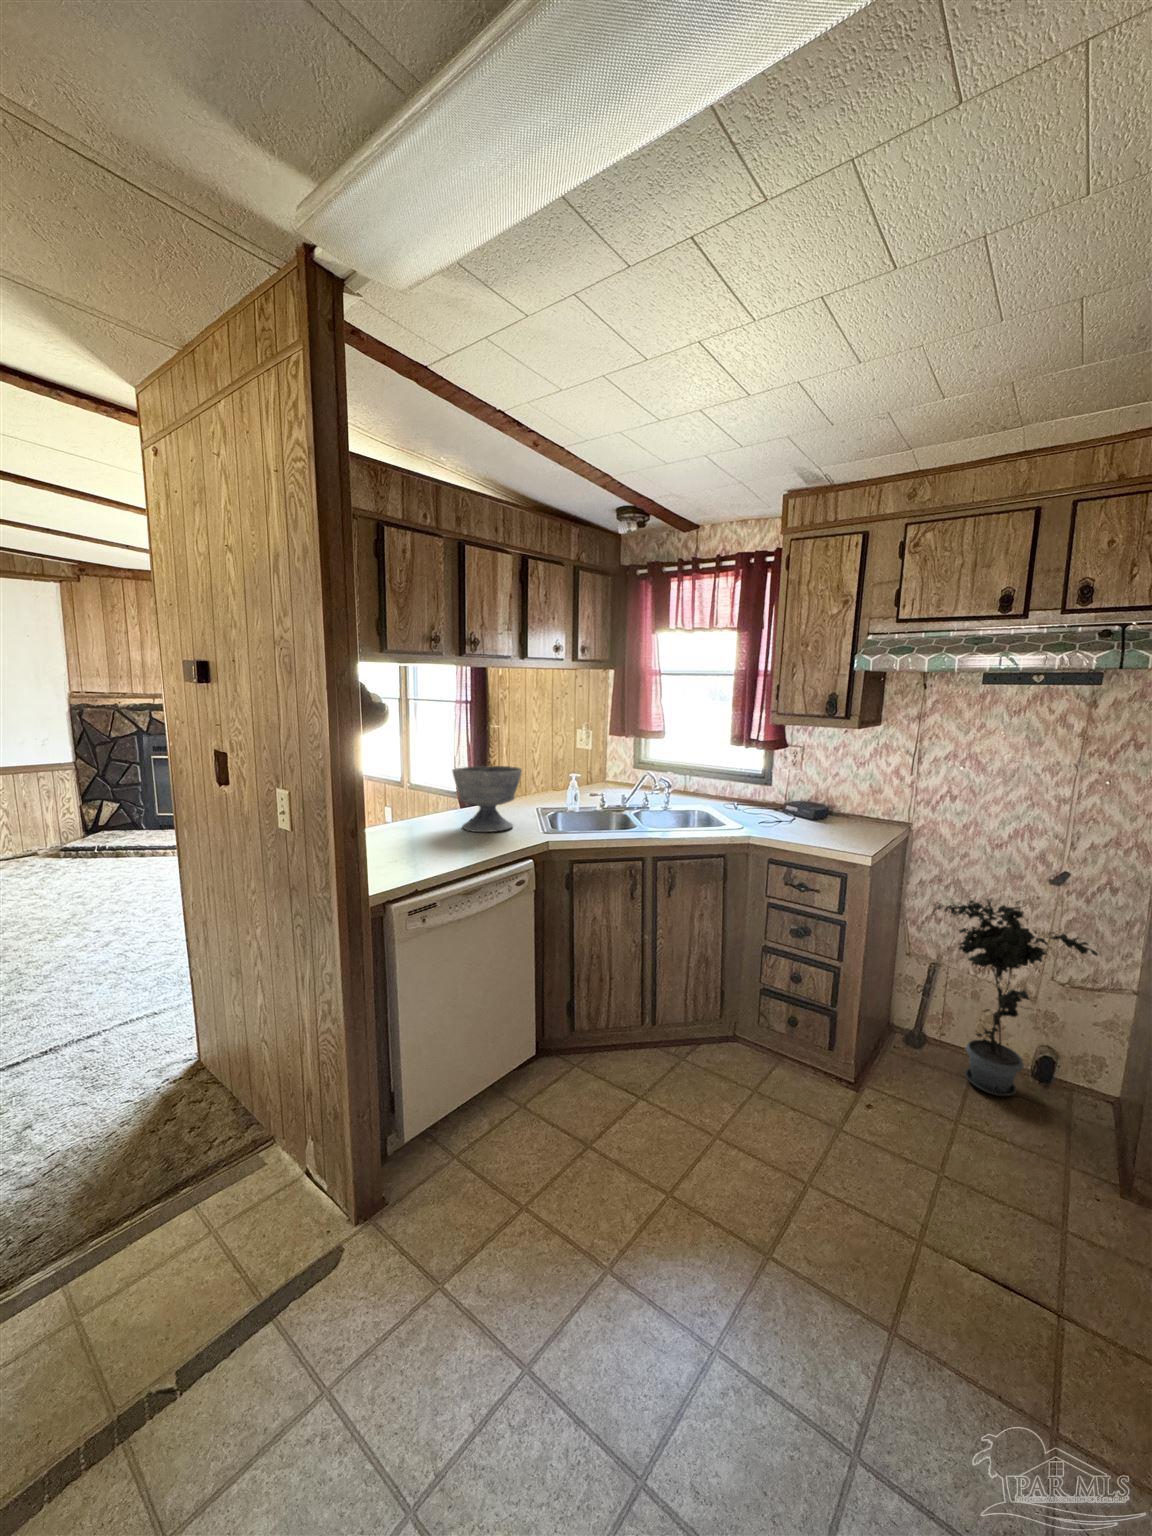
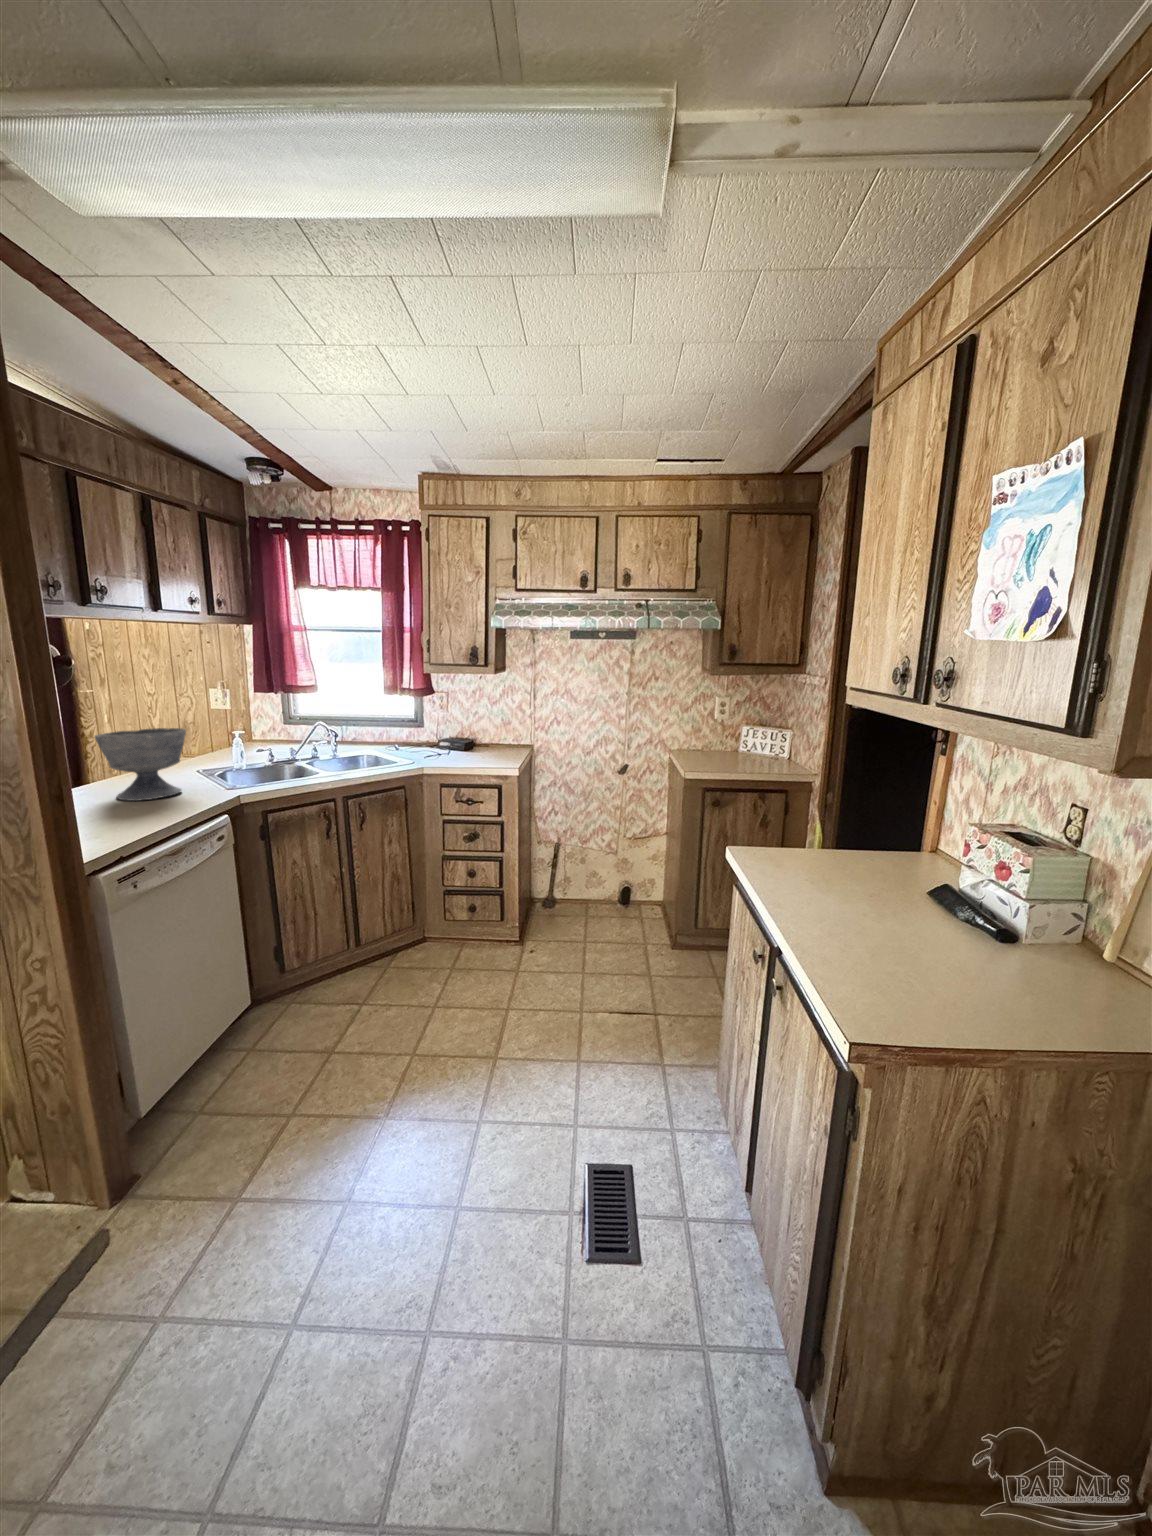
potted plant: present [933,899,1098,1096] -> none [554,786,649,922]

